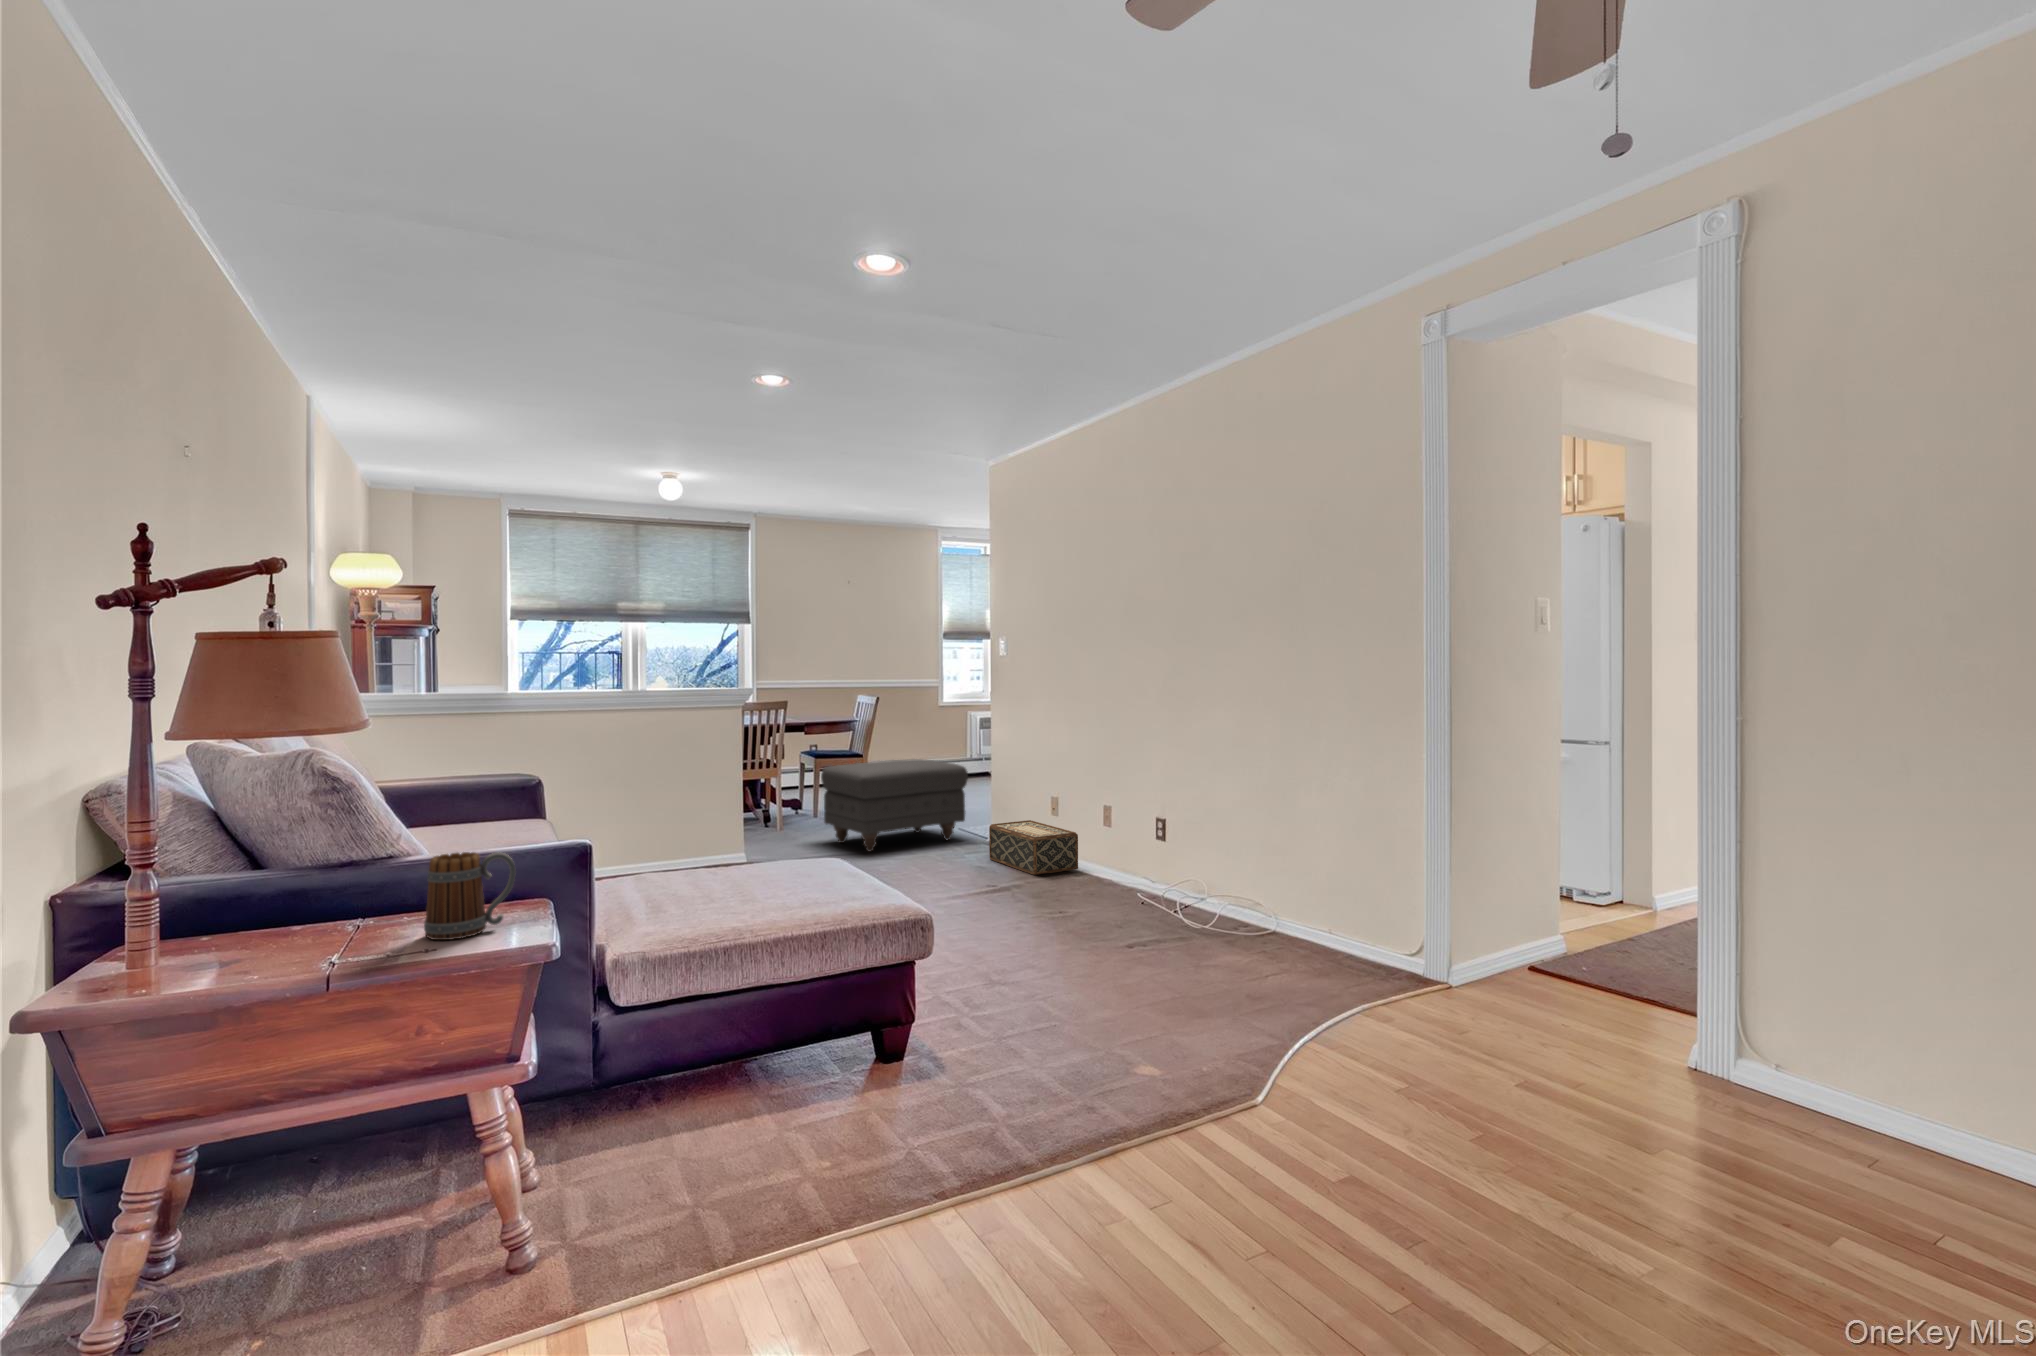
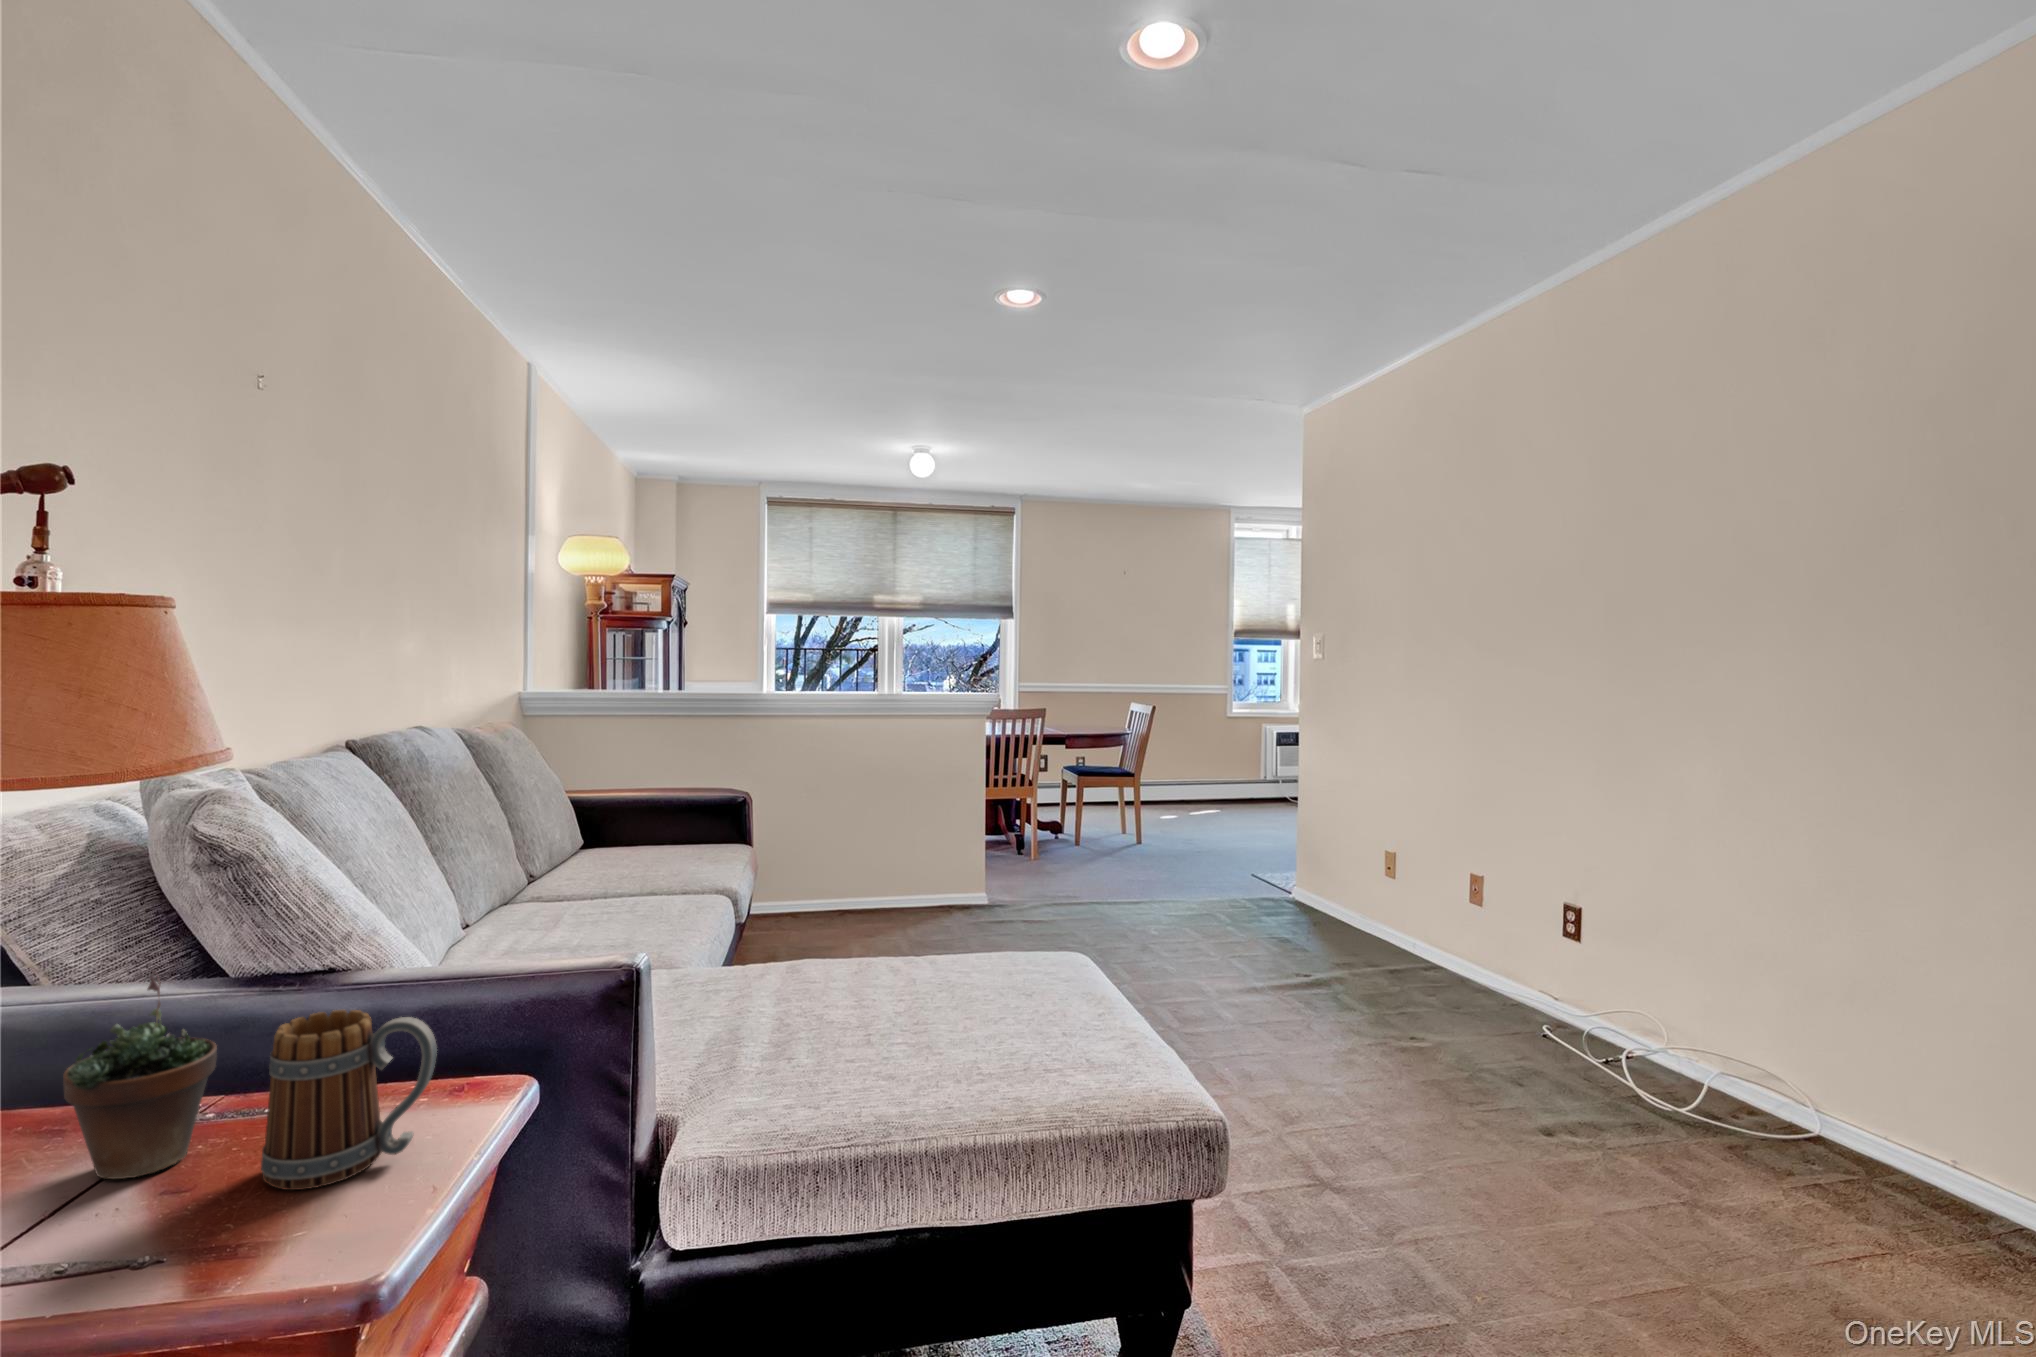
ottoman: present [821,759,968,852] -> none [1081,786,1268,904]
woven basket: present [989,820,1078,875] -> none [1298,881,1428,964]
succulent plant: none [302,835,380,946] -> present [63,971,217,1179]

